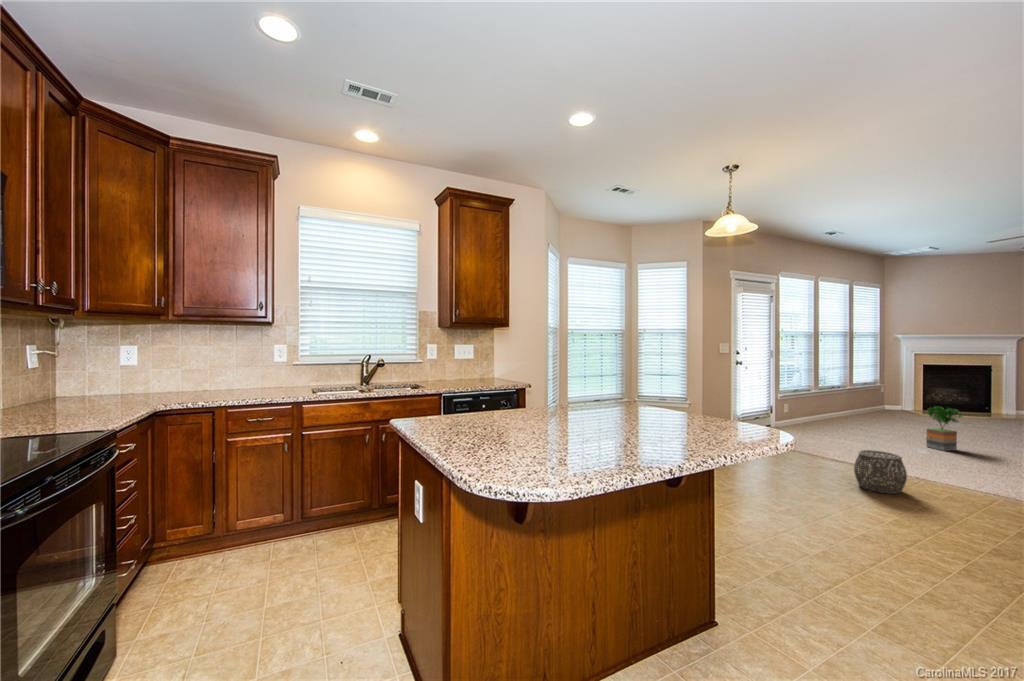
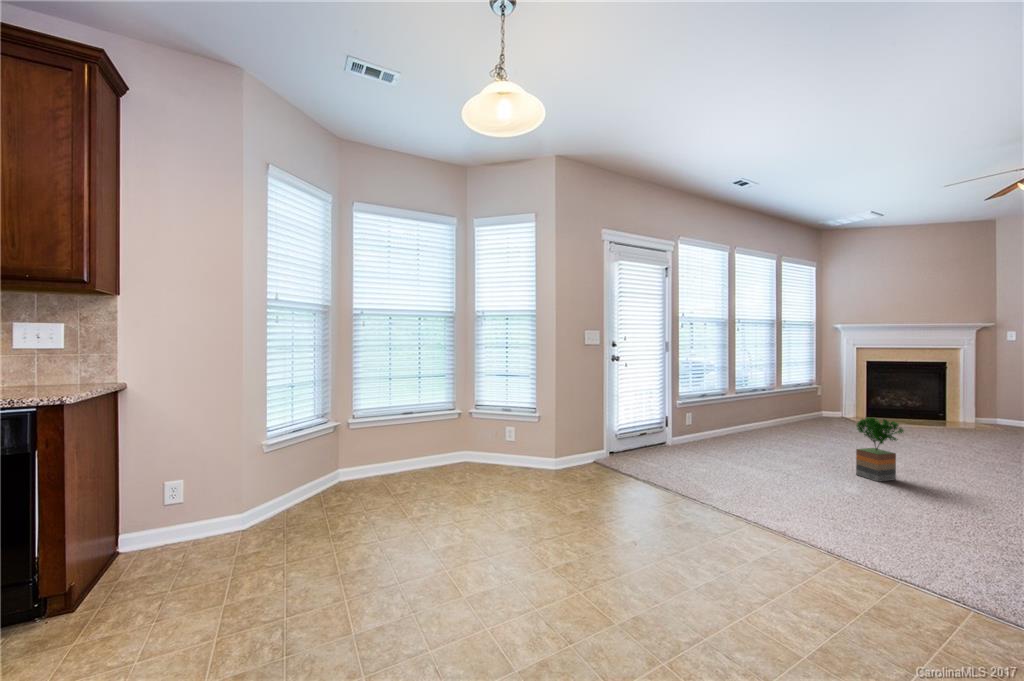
woven basket: present [854,450,907,494] -> none [717,500,798,584]

